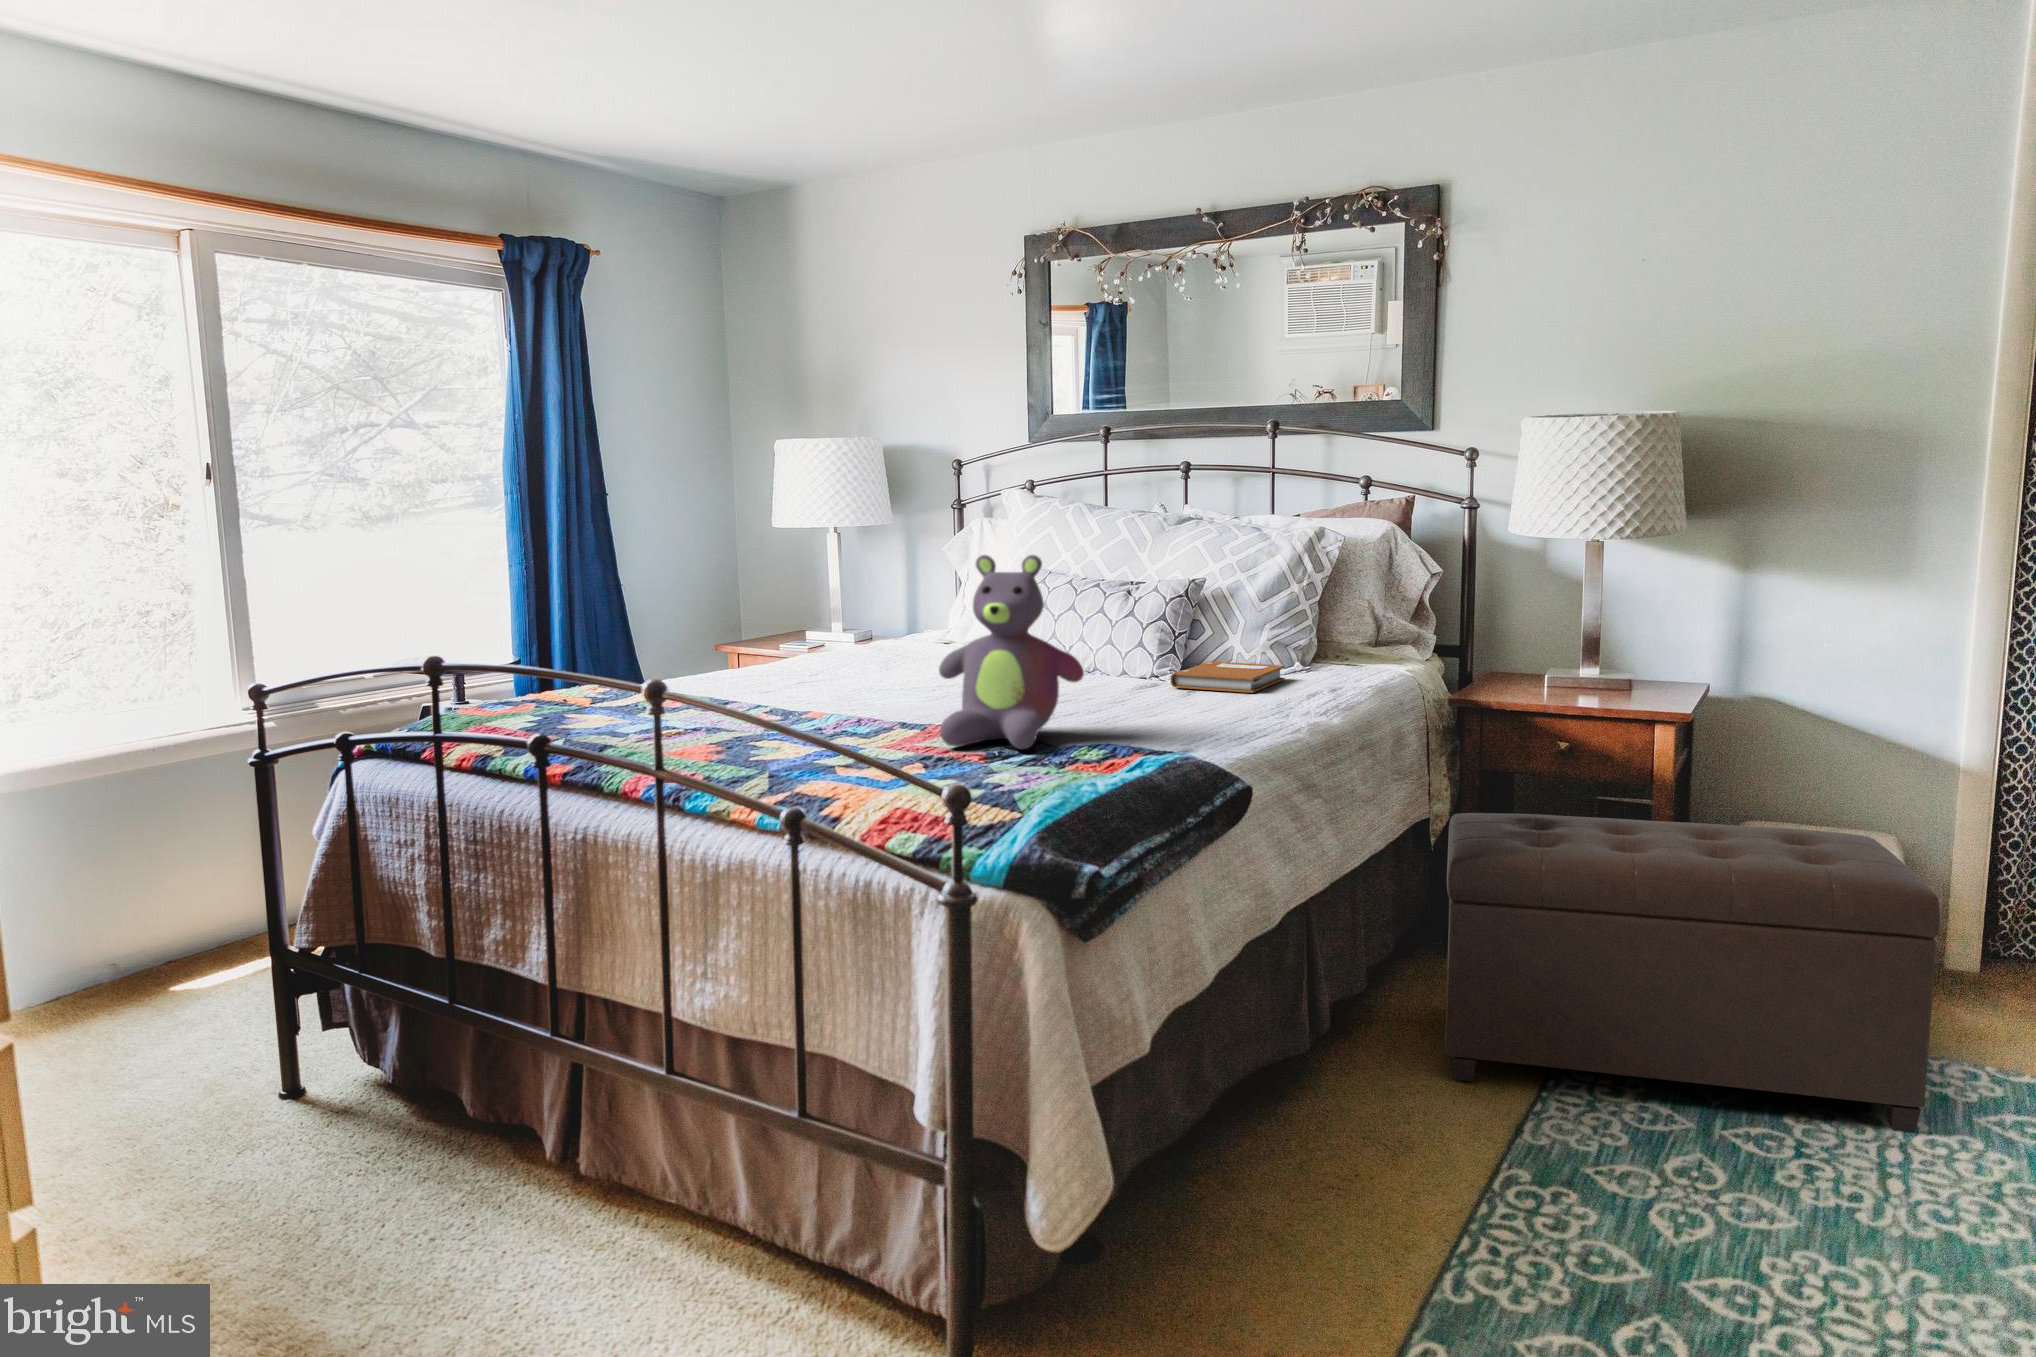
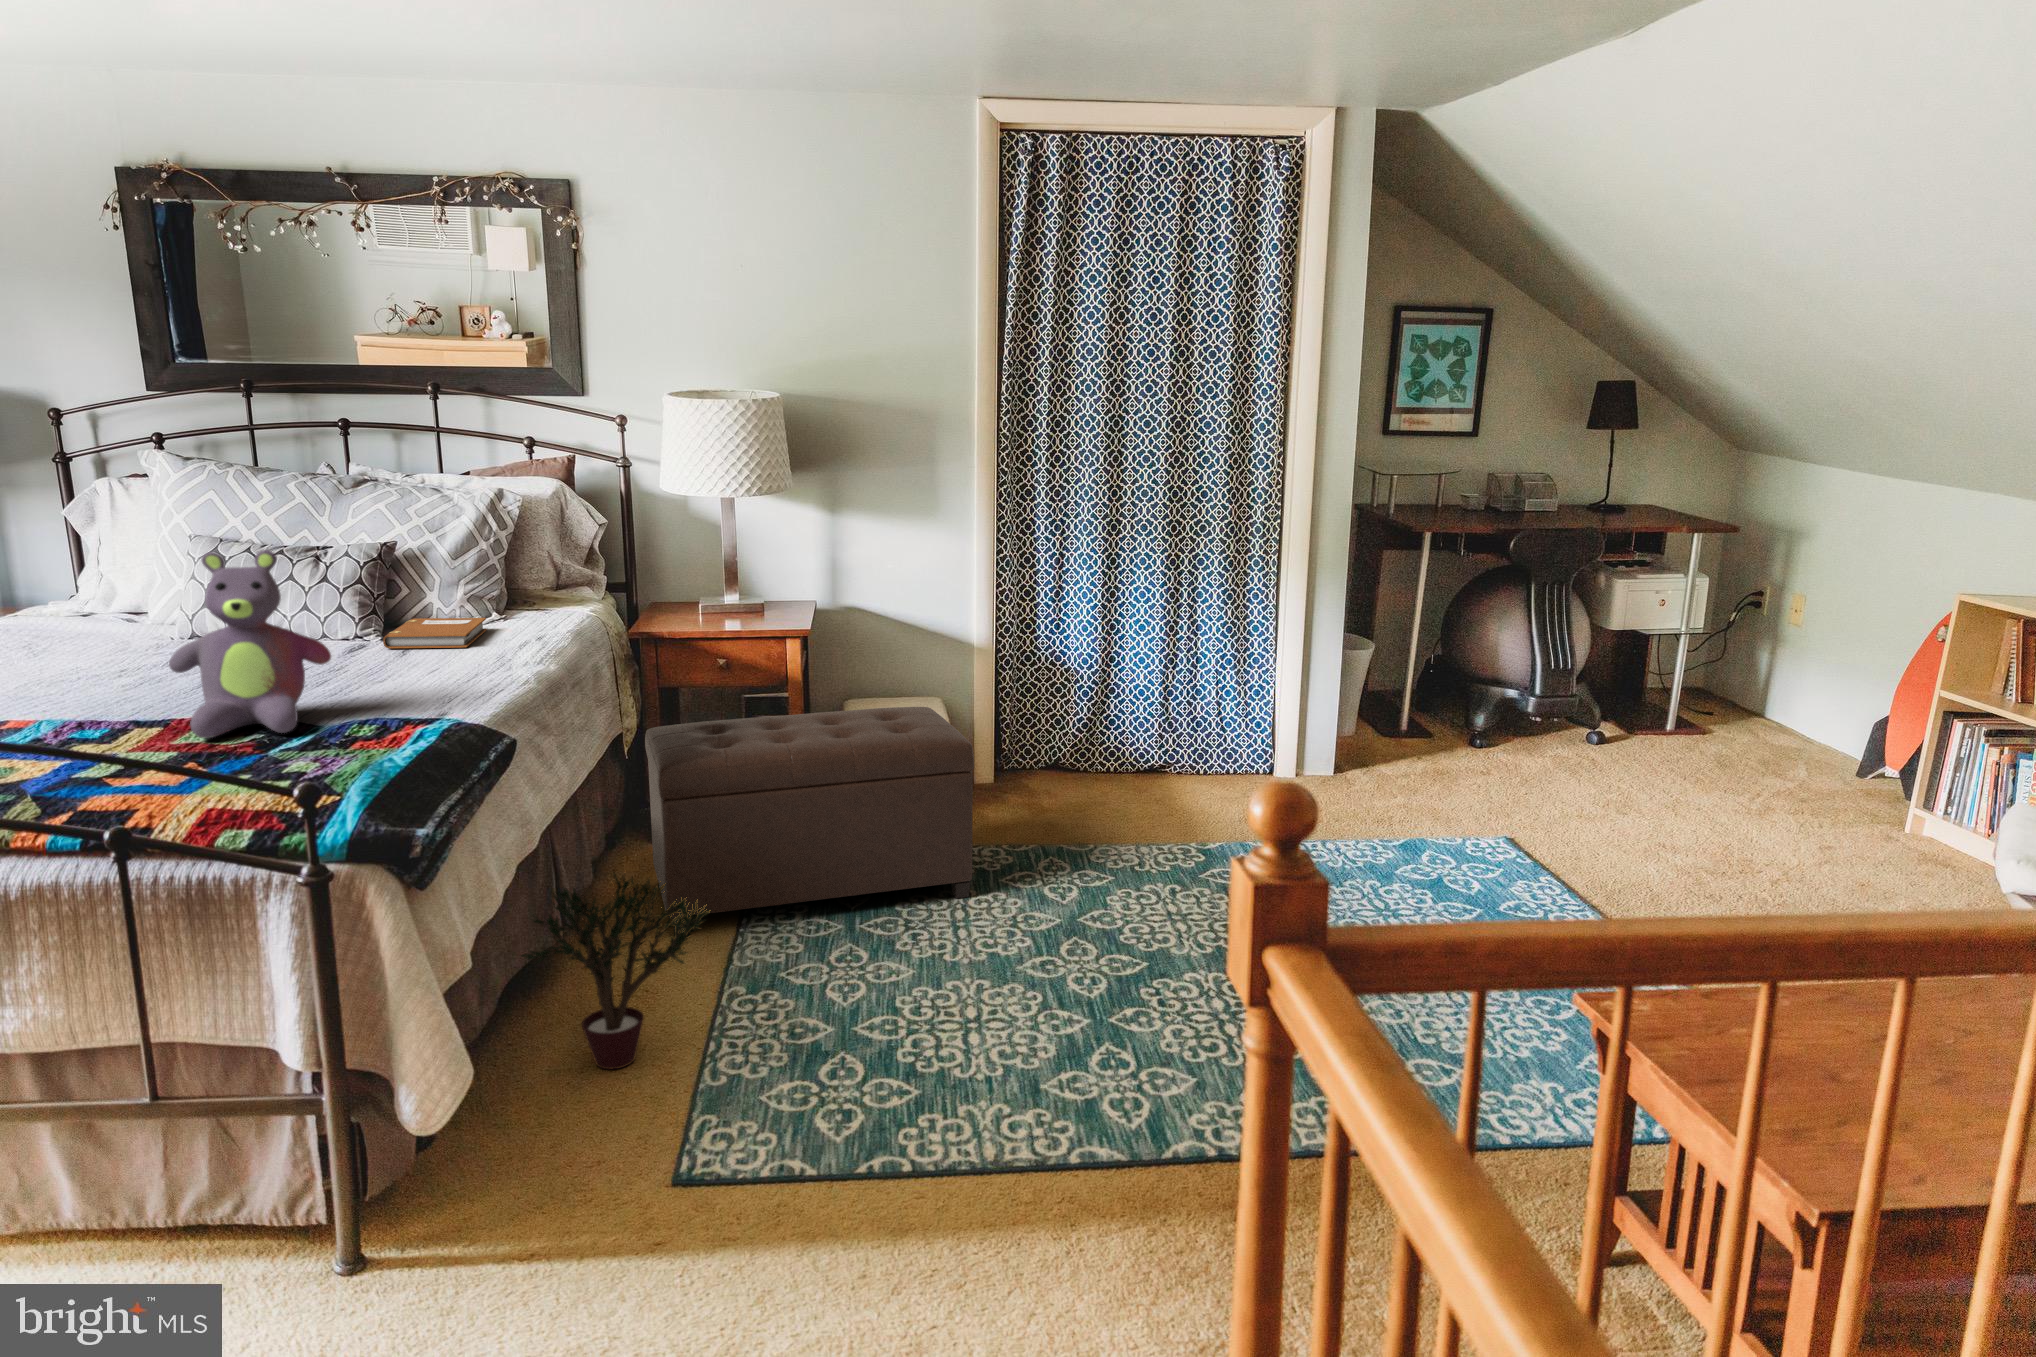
potted plant: none [1221,973,1483,1234] -> present [521,874,710,1069]

